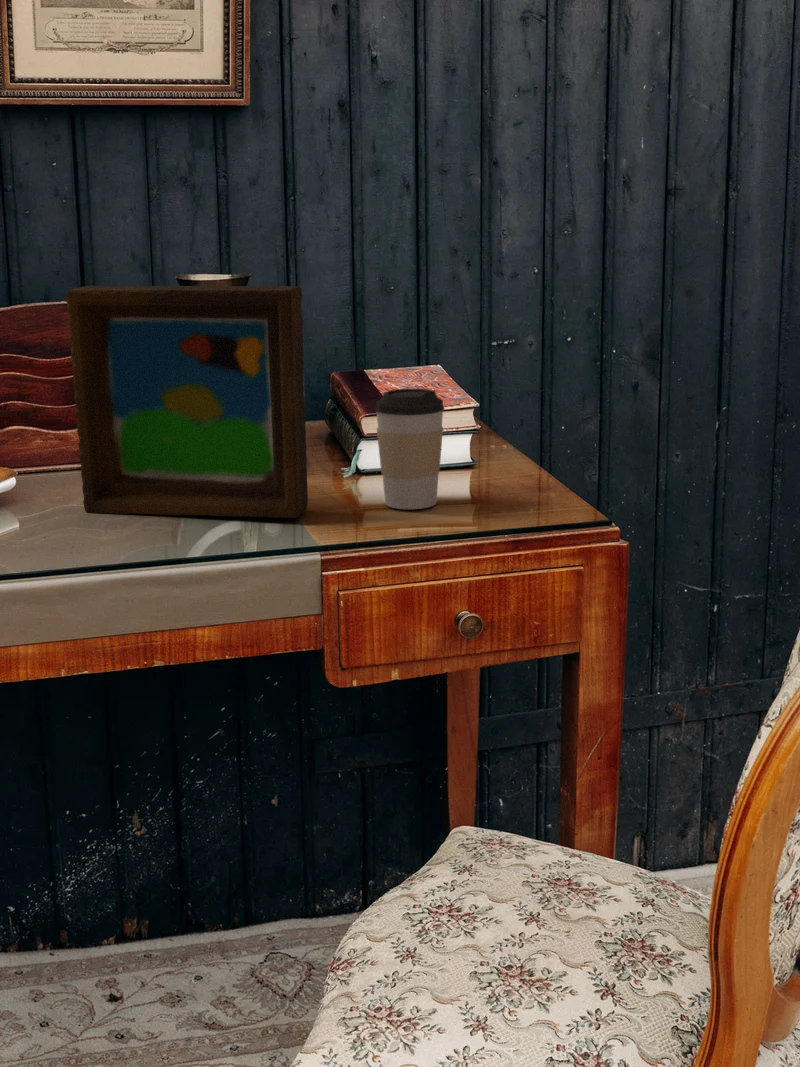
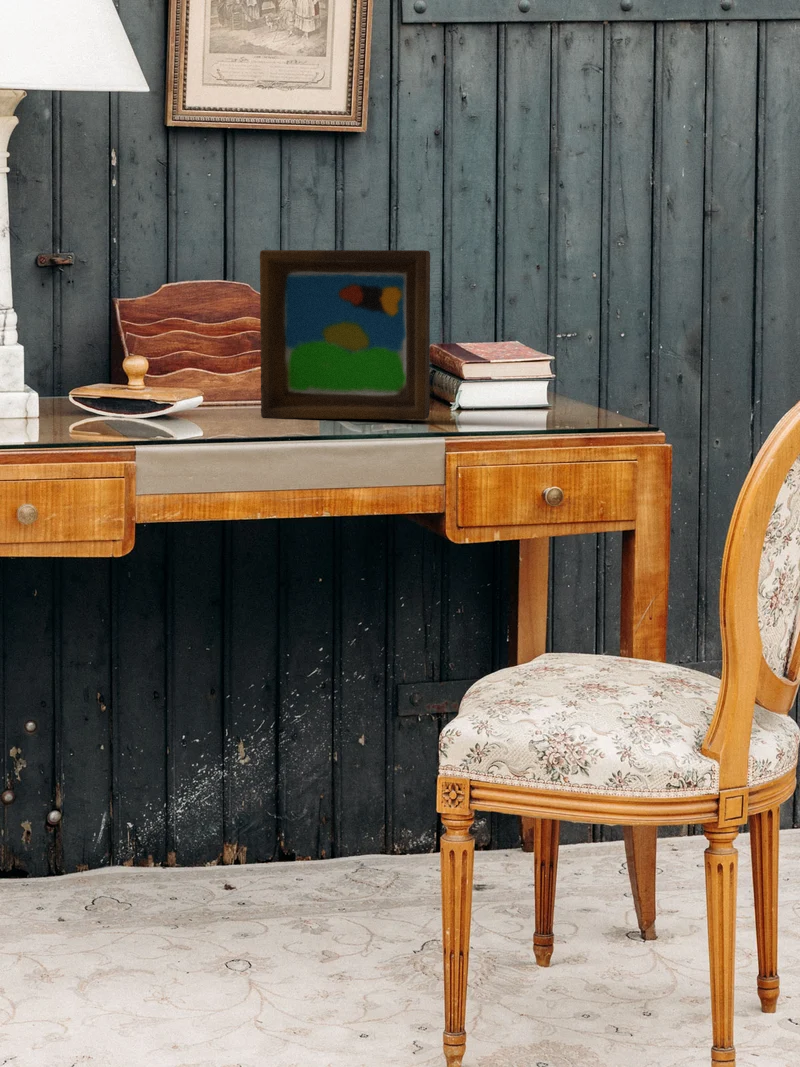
coffee cup: present [375,389,445,509] -> none [480,332,533,420]

